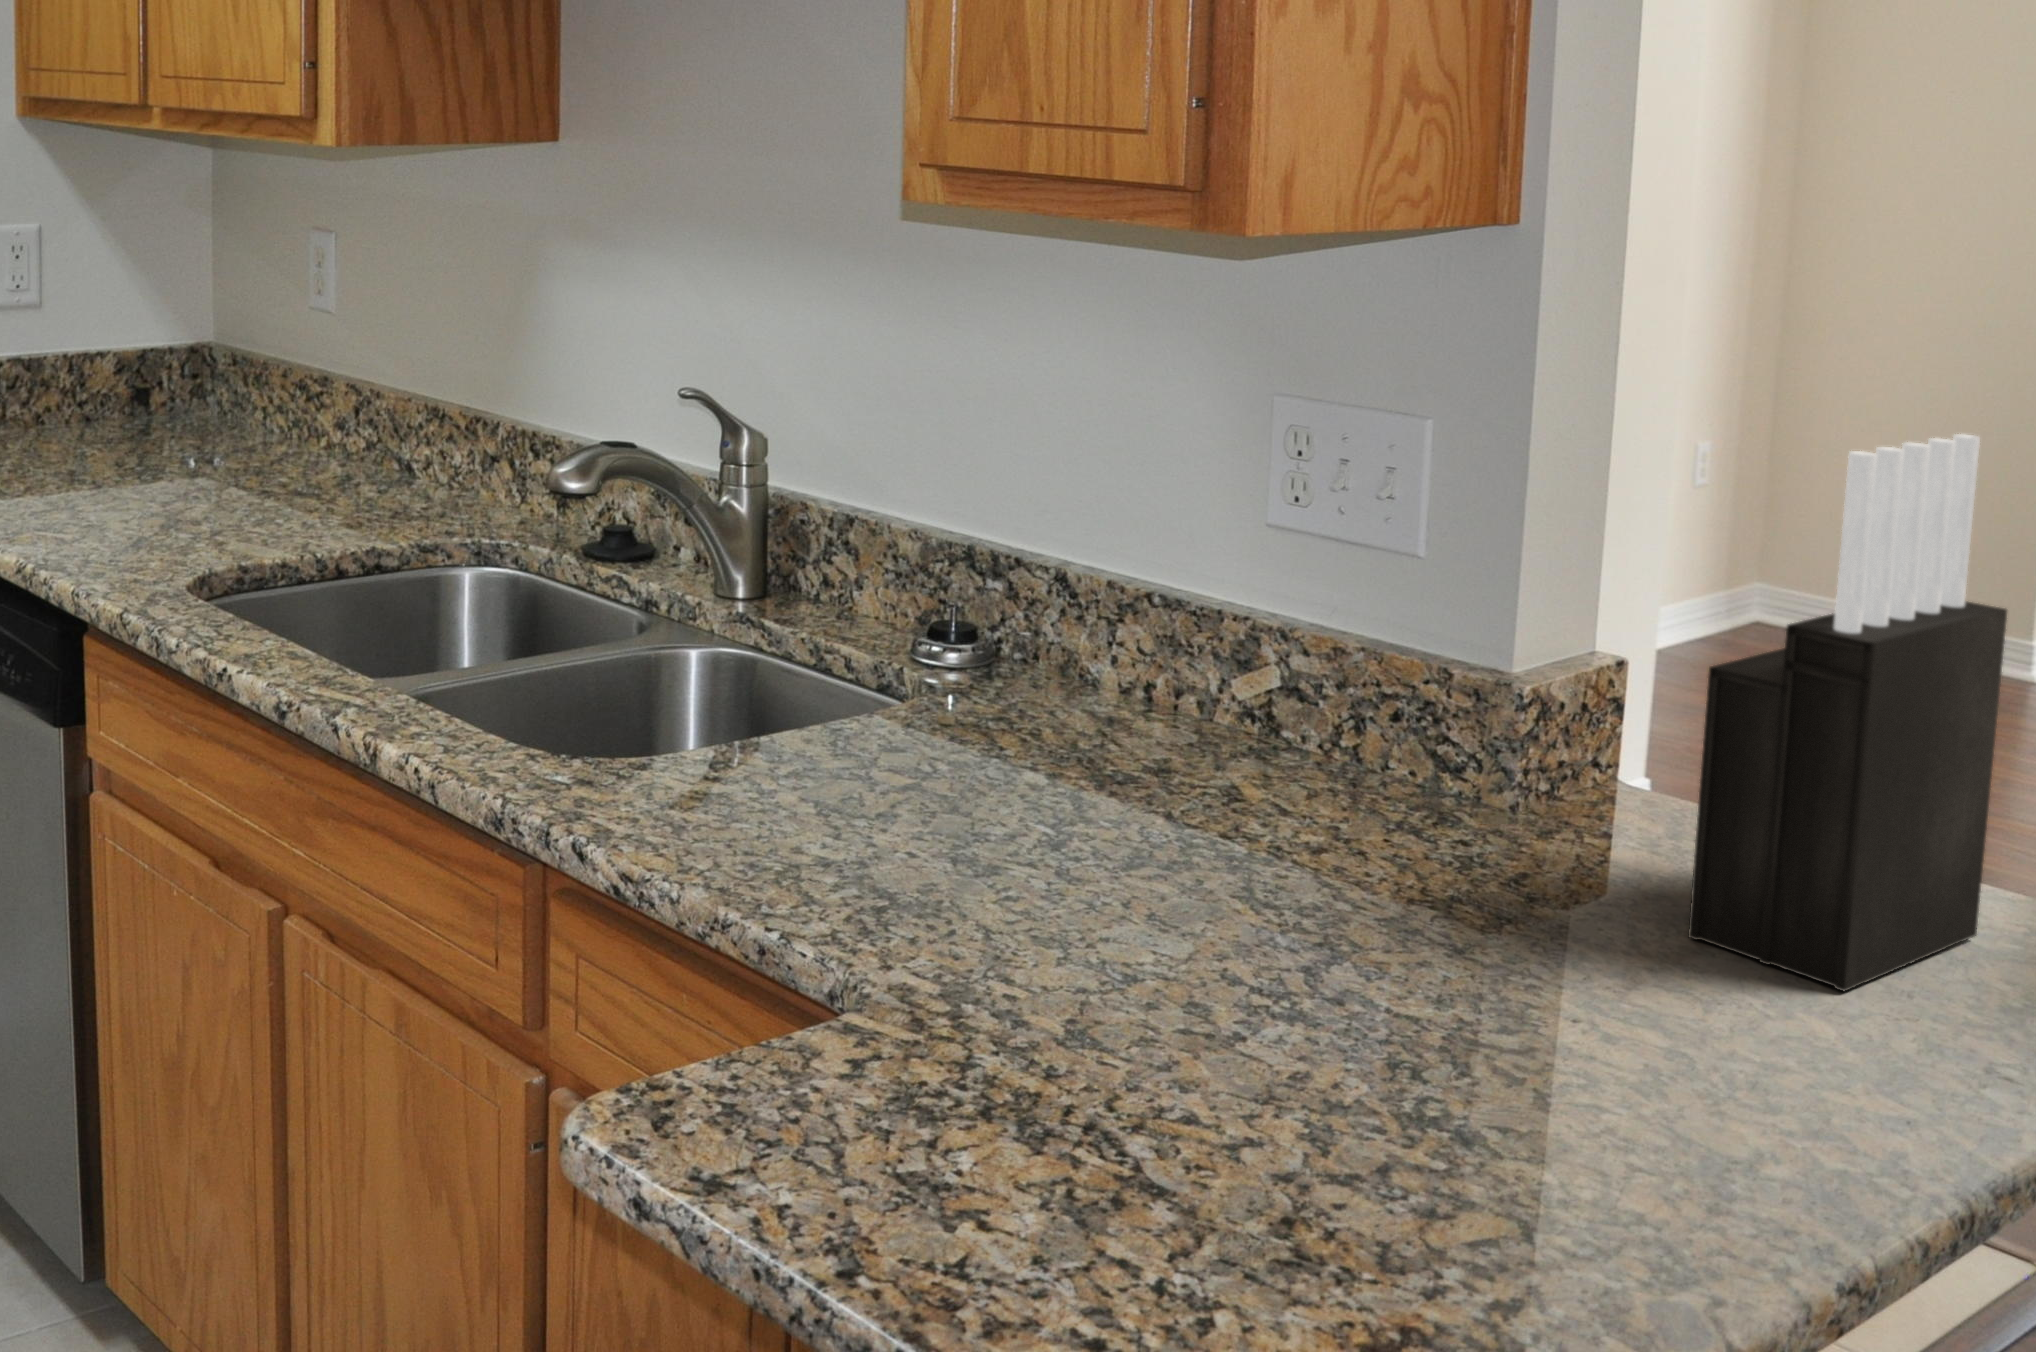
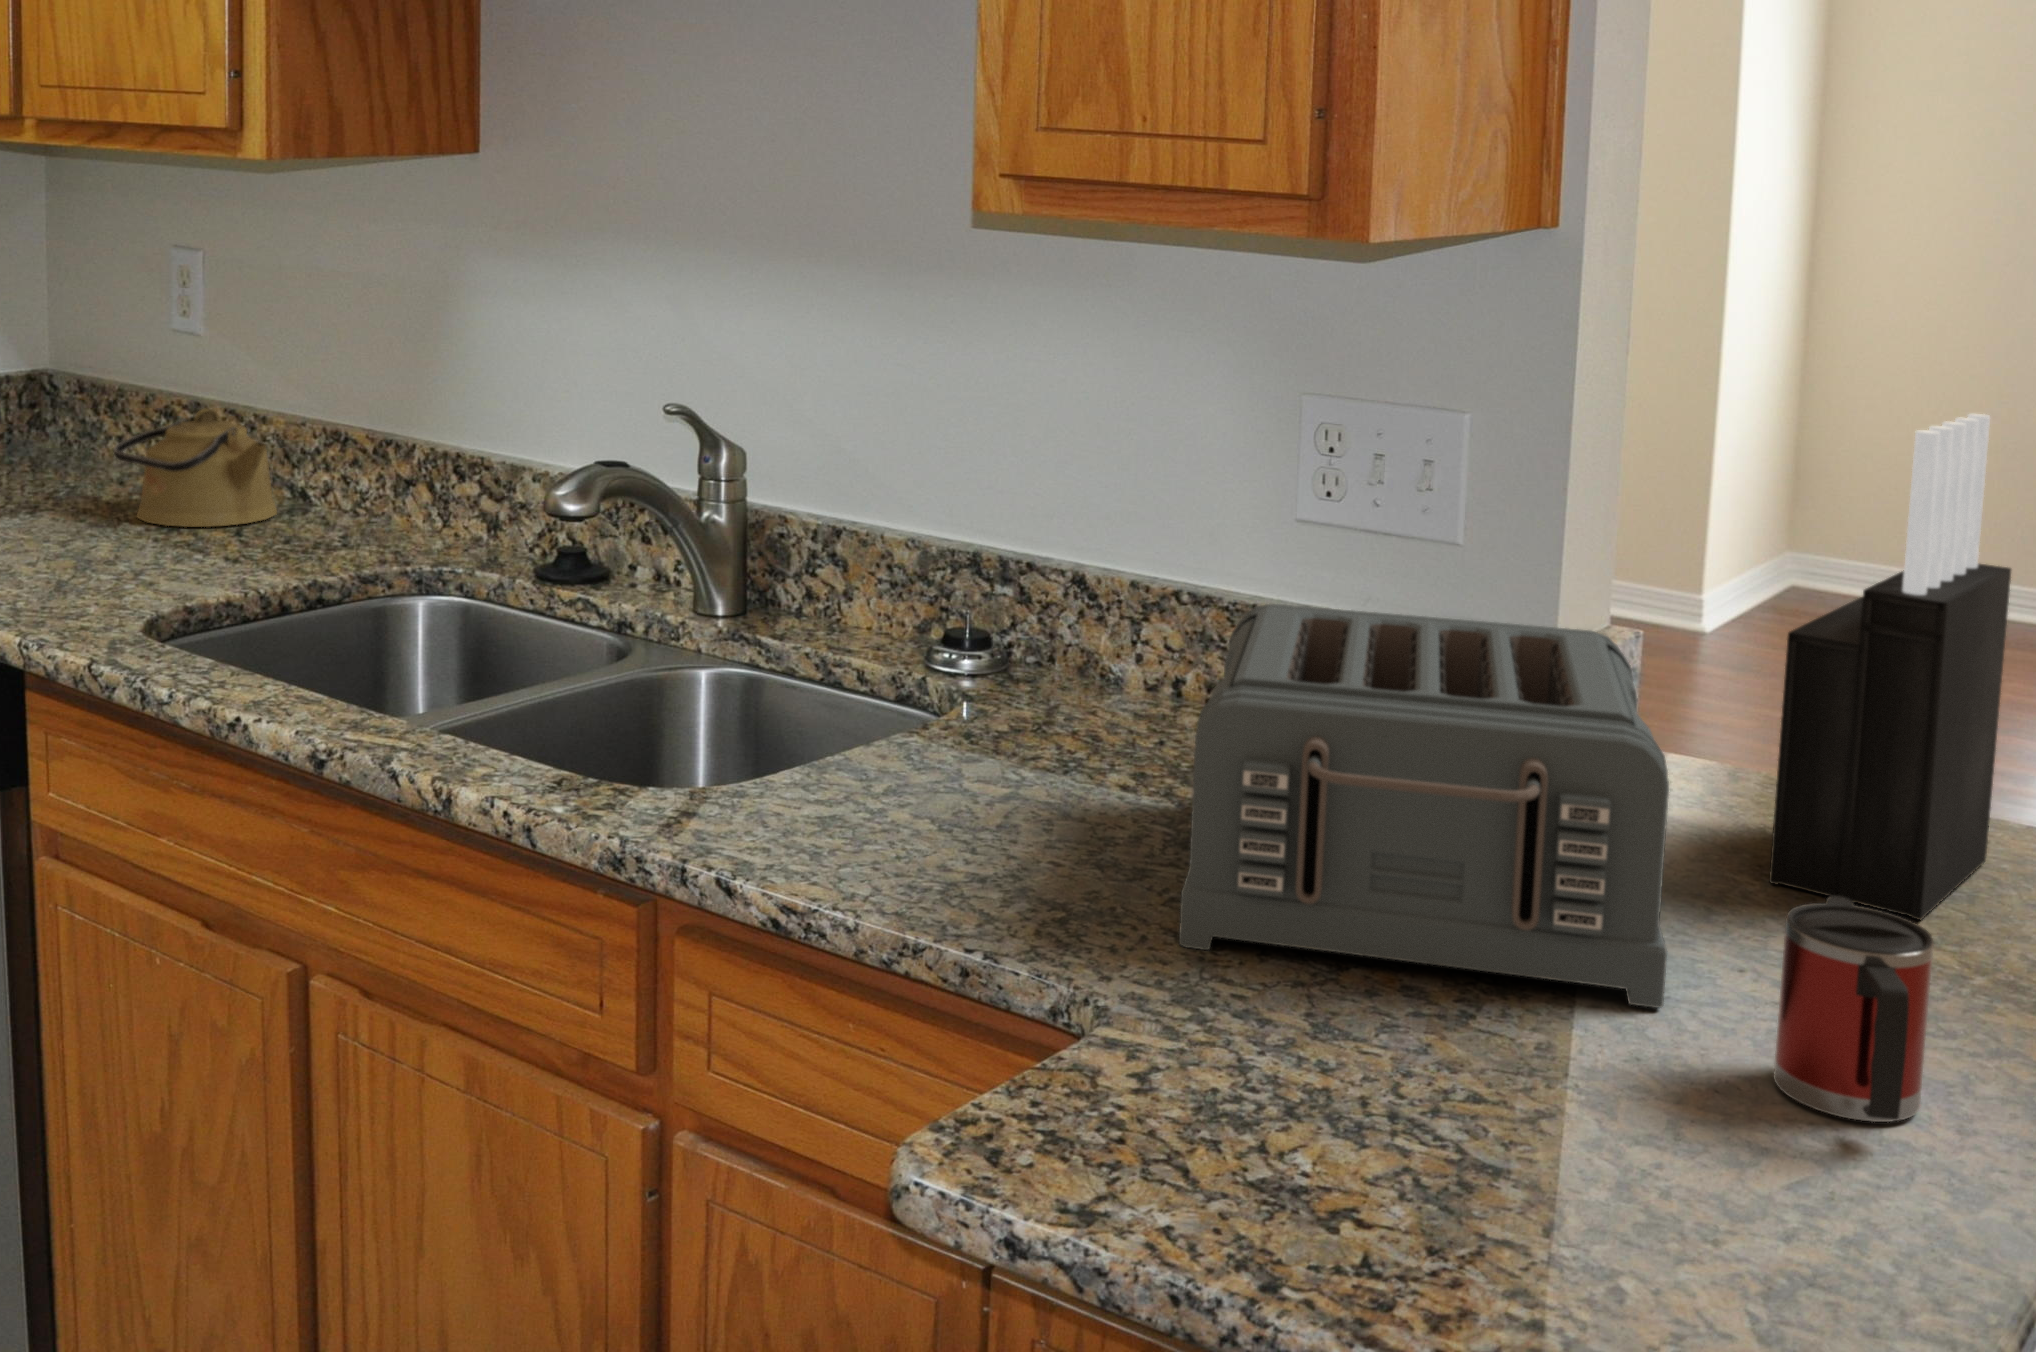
kettle: none [228,382,375,492] -> present [113,408,277,527]
toaster: none [982,609,1539,1053] -> present [1179,604,1669,1008]
mug: none [1536,949,1706,1194] -> present [1774,896,1934,1122]

